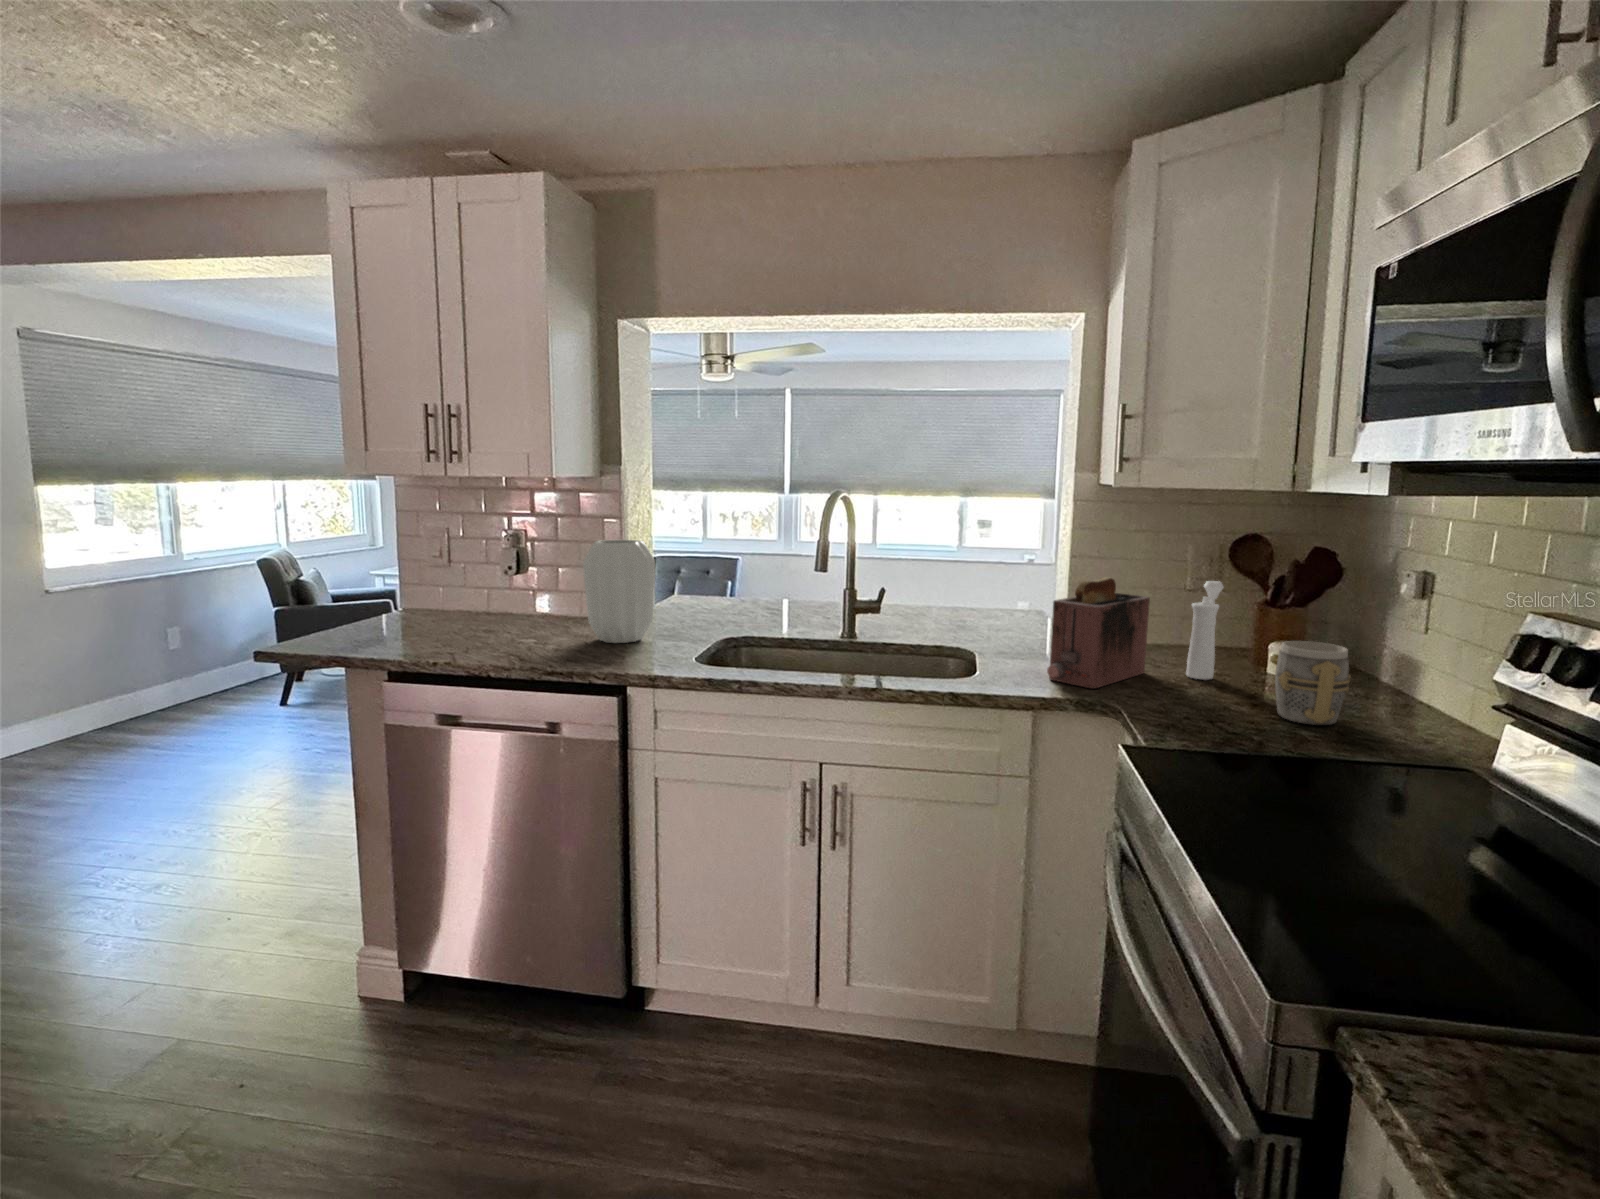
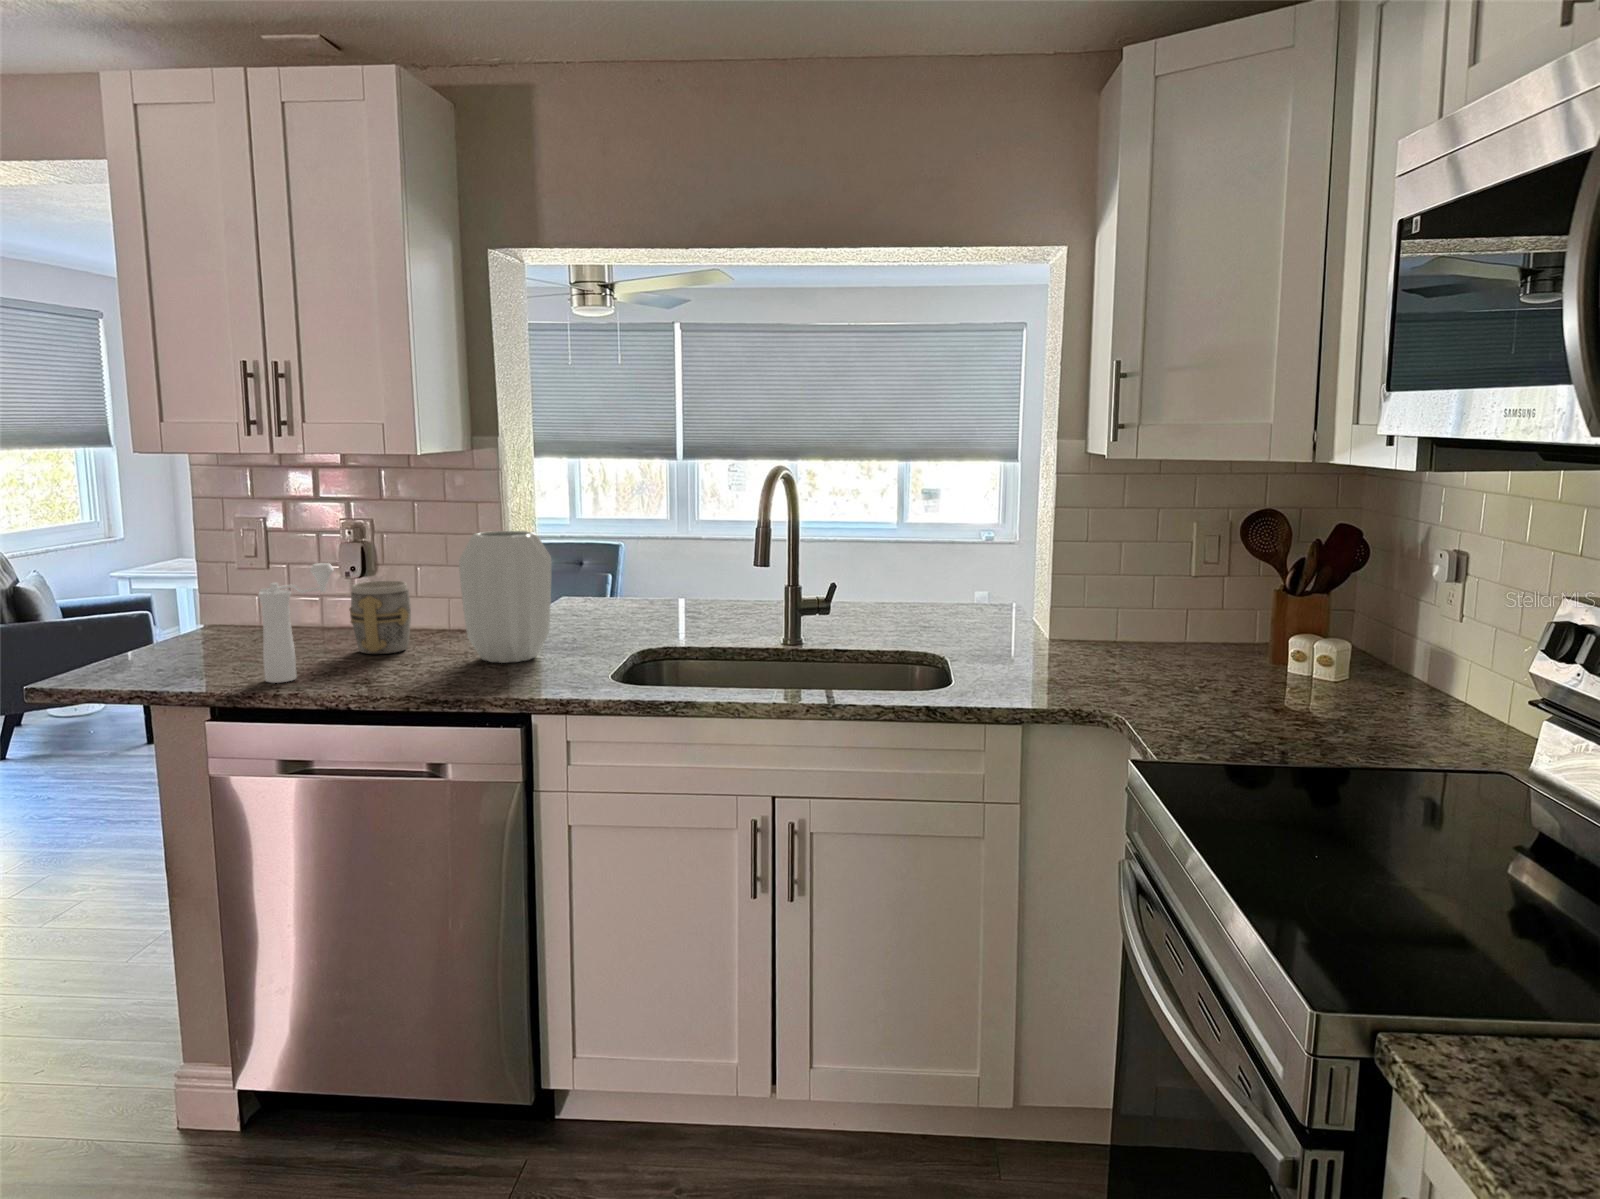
toaster: present [1047,577,1150,688] -> none [1042,566,1157,698]
pepper mill: present [1186,581,1223,680] -> present [258,563,333,683]
mug: present [1275,641,1351,725] -> present [349,581,411,654]

